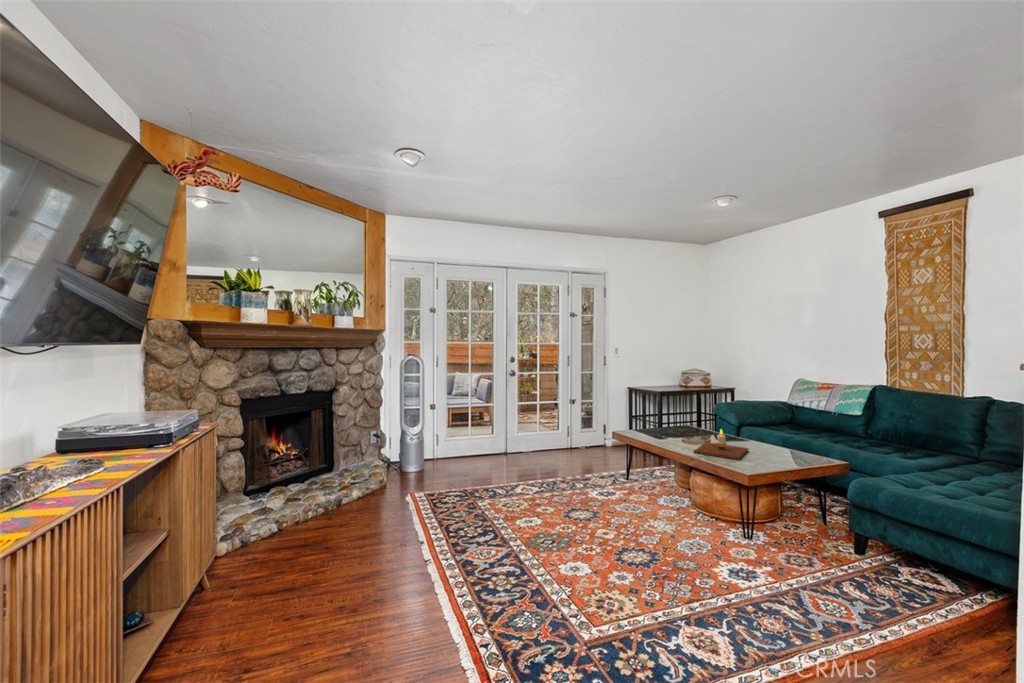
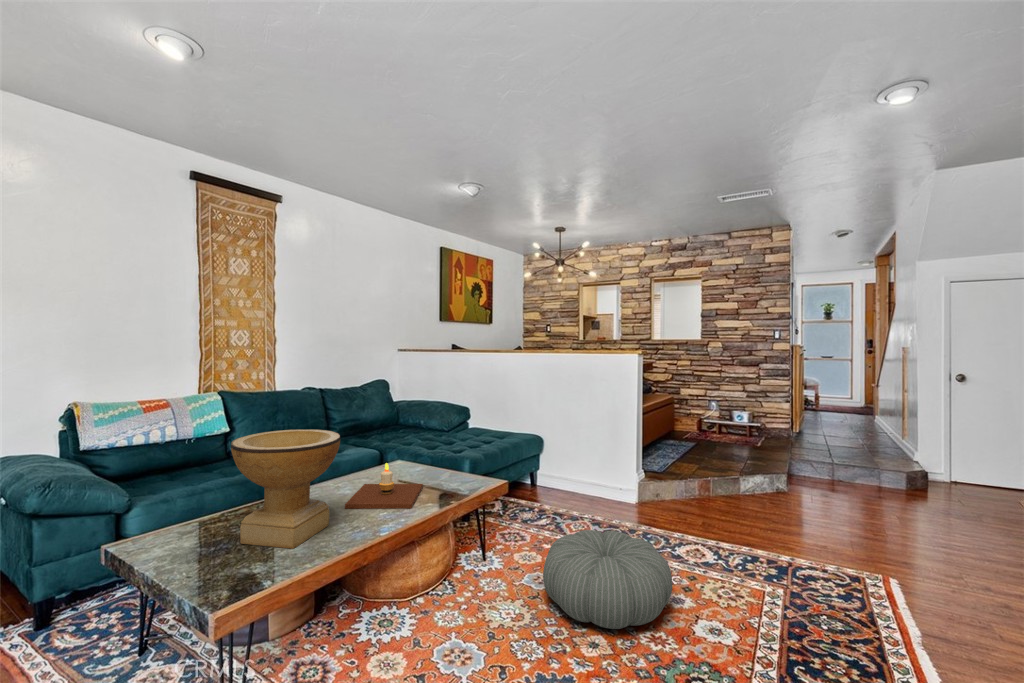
decorative bowl: none [652,389,701,441] -> present [231,429,340,549]
pouf: none [591,500,691,571] -> present [543,530,672,629]

